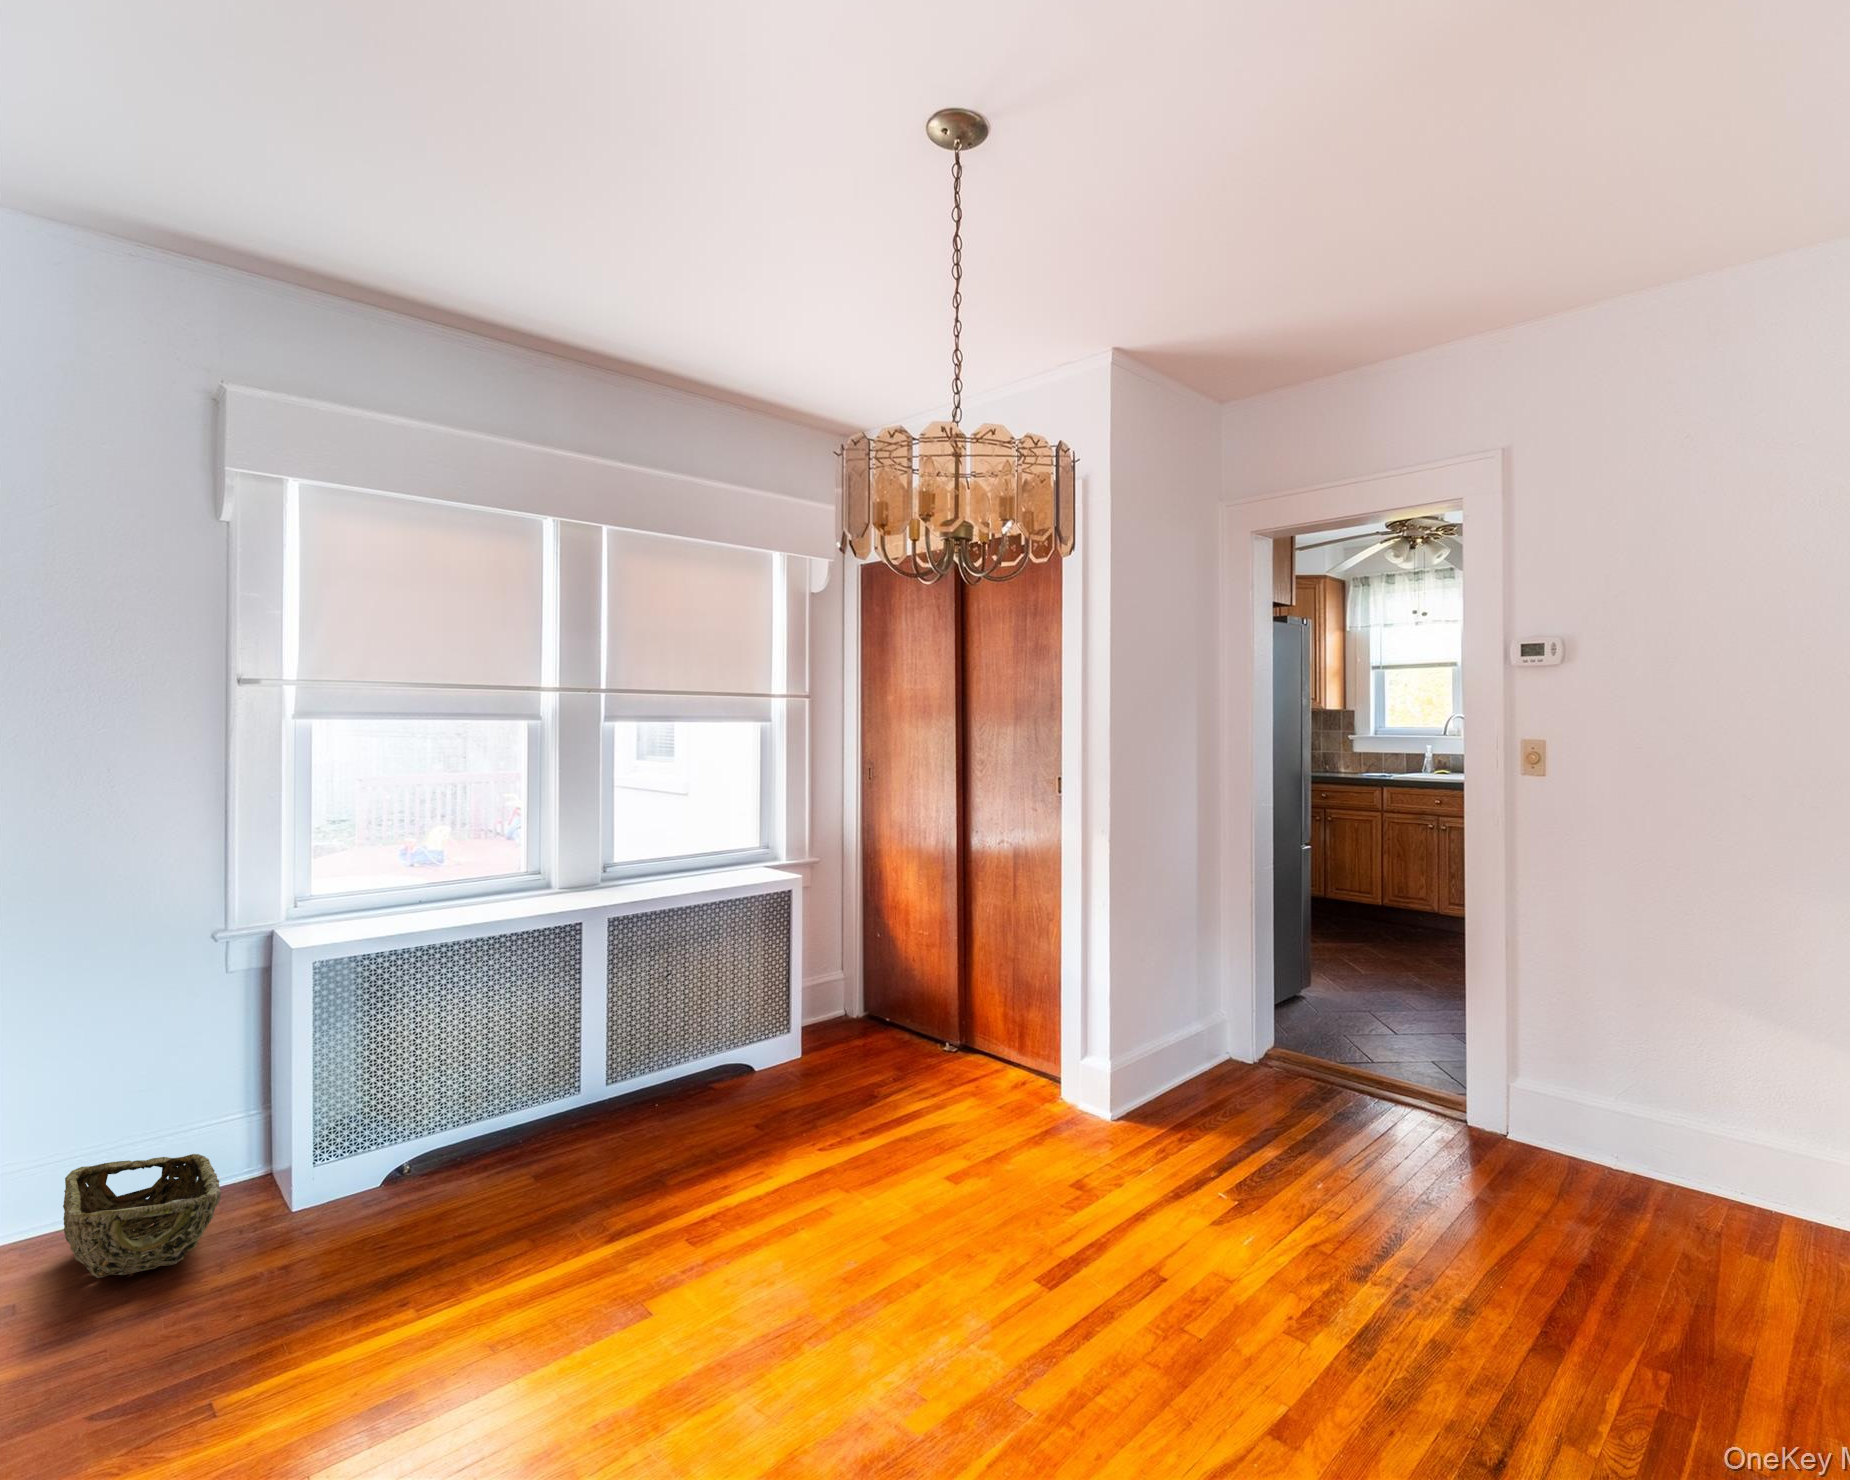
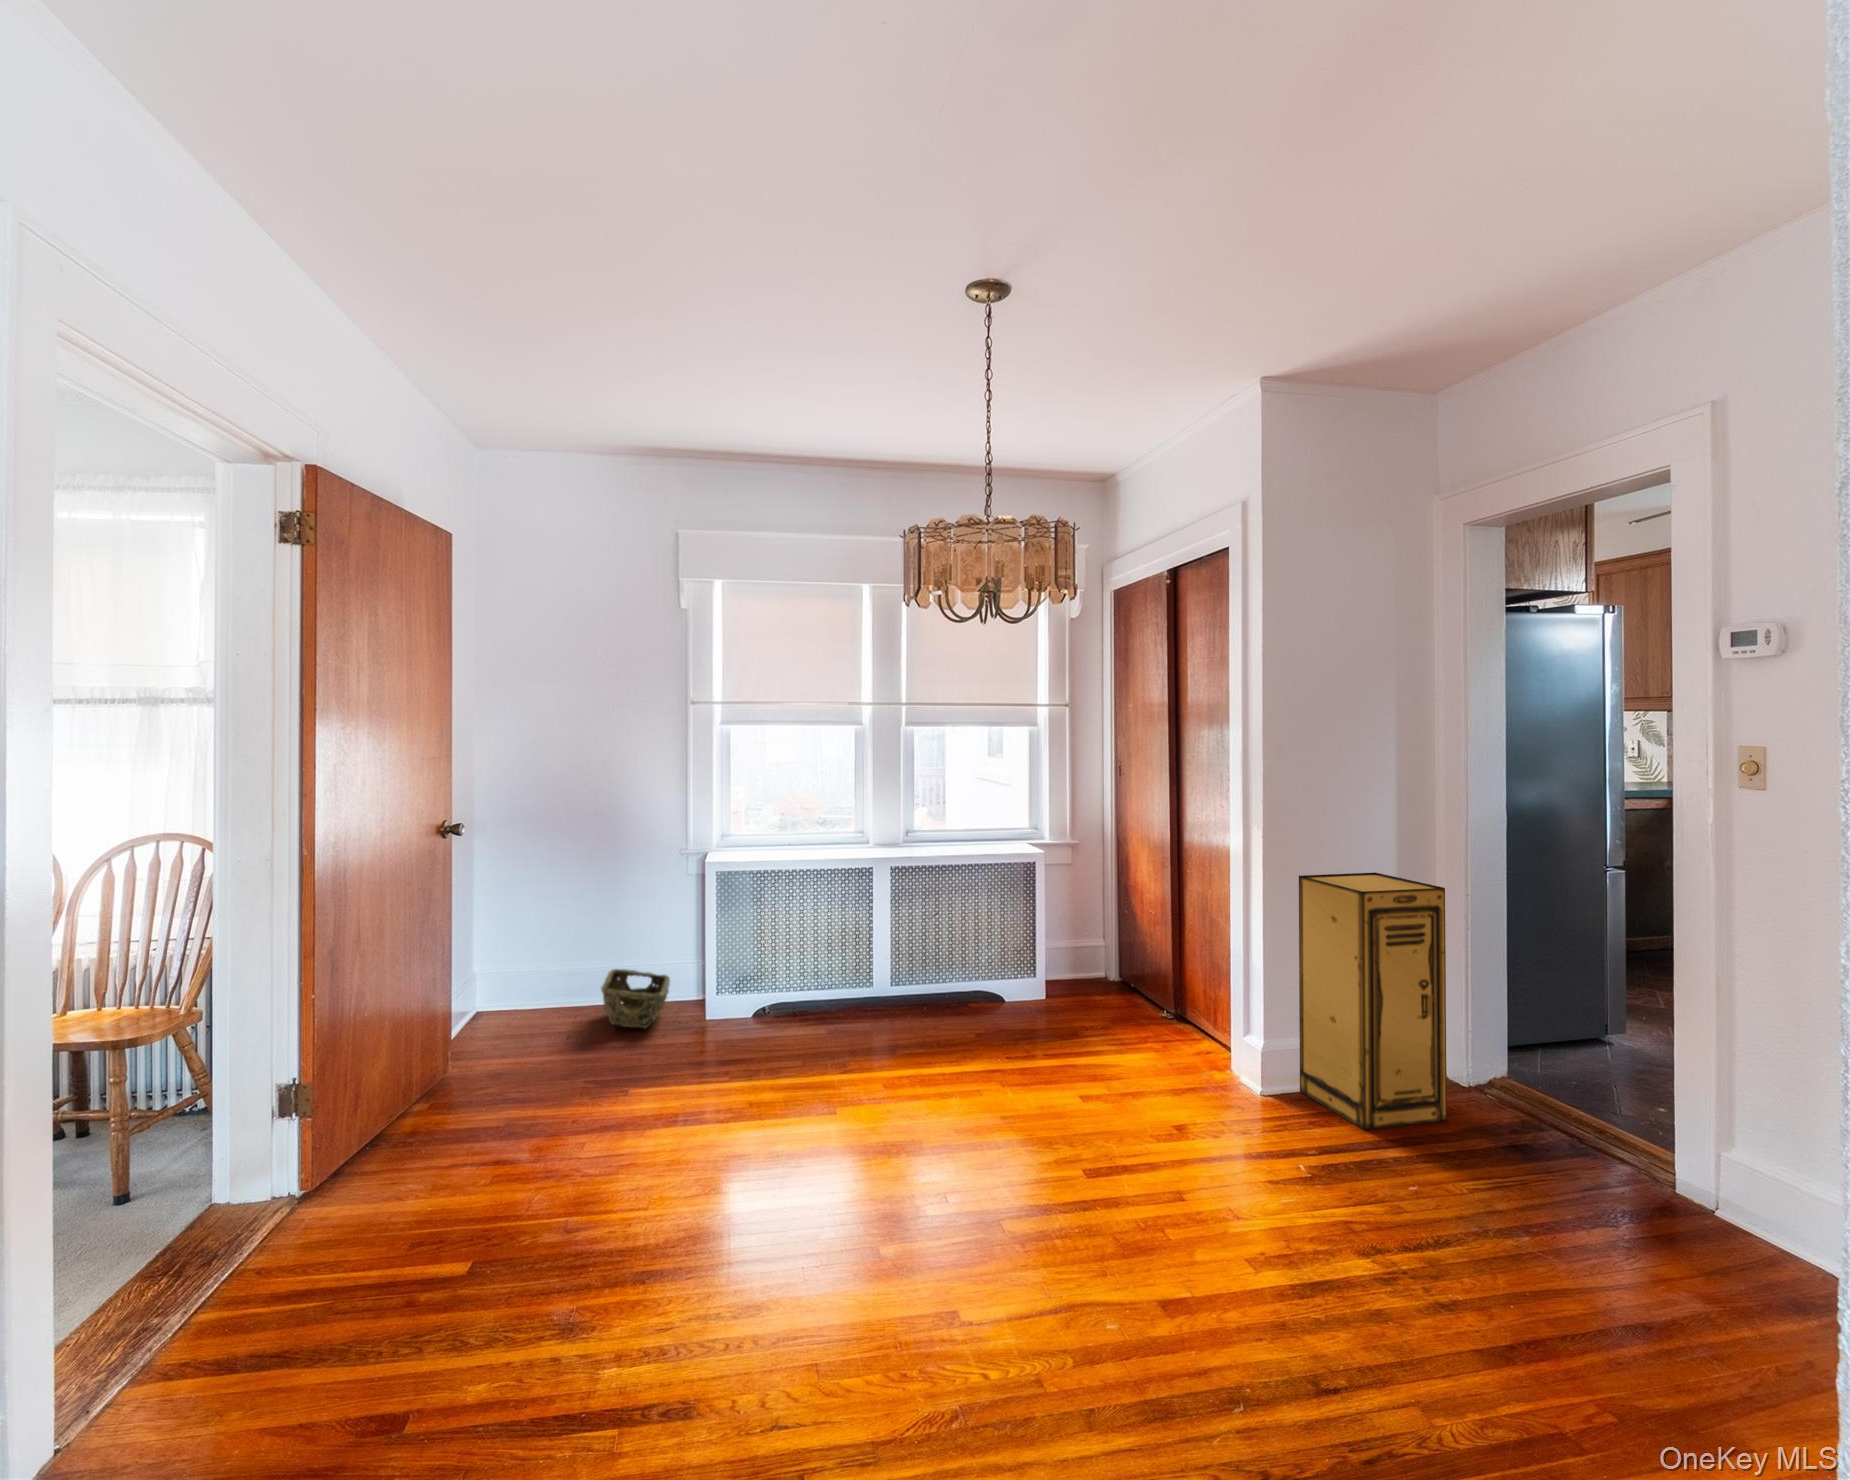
storage cabinet: none [1136,862,1273,1133] -> present [1299,873,1447,1130]

